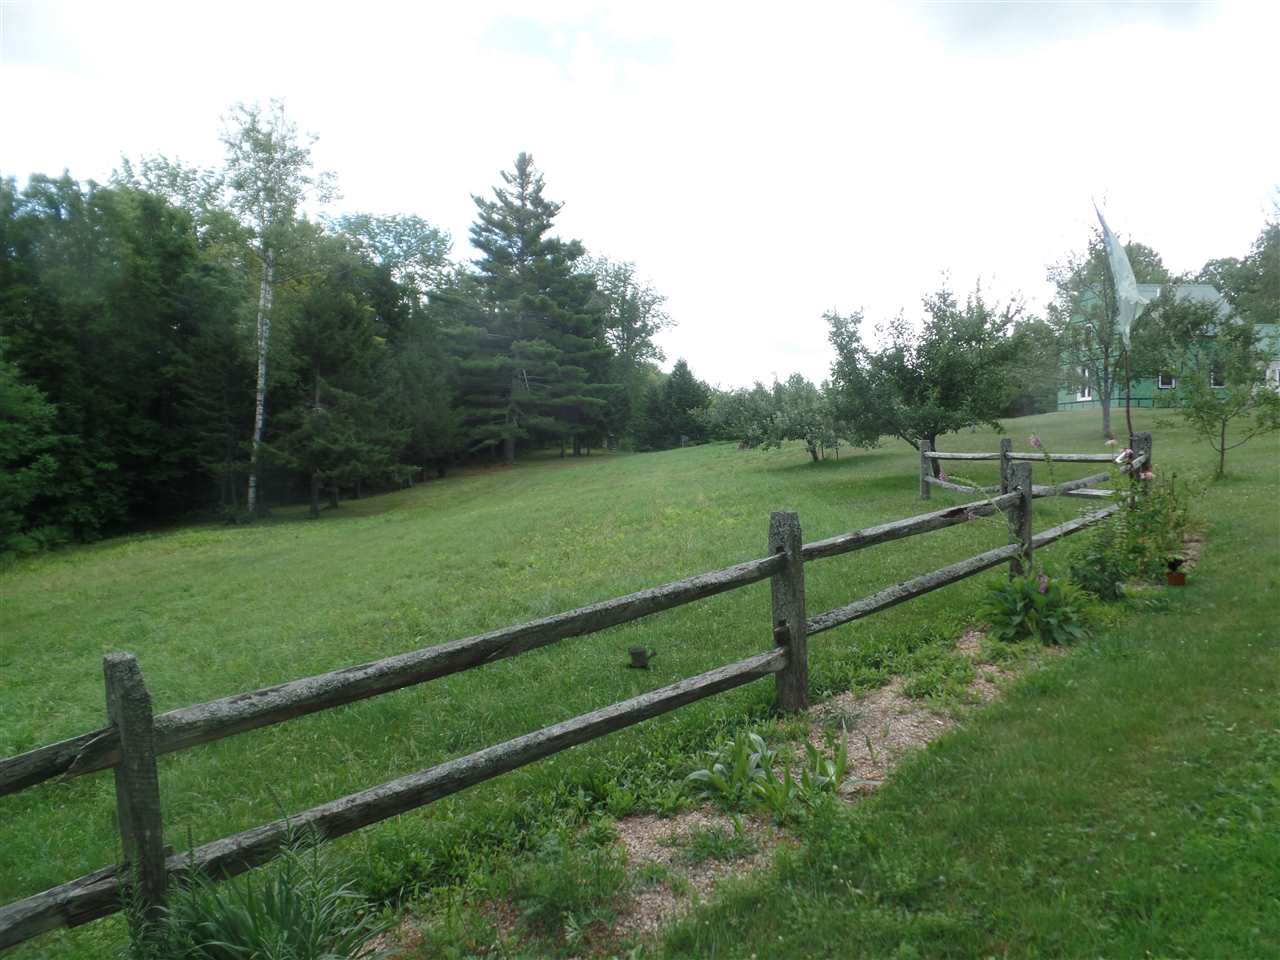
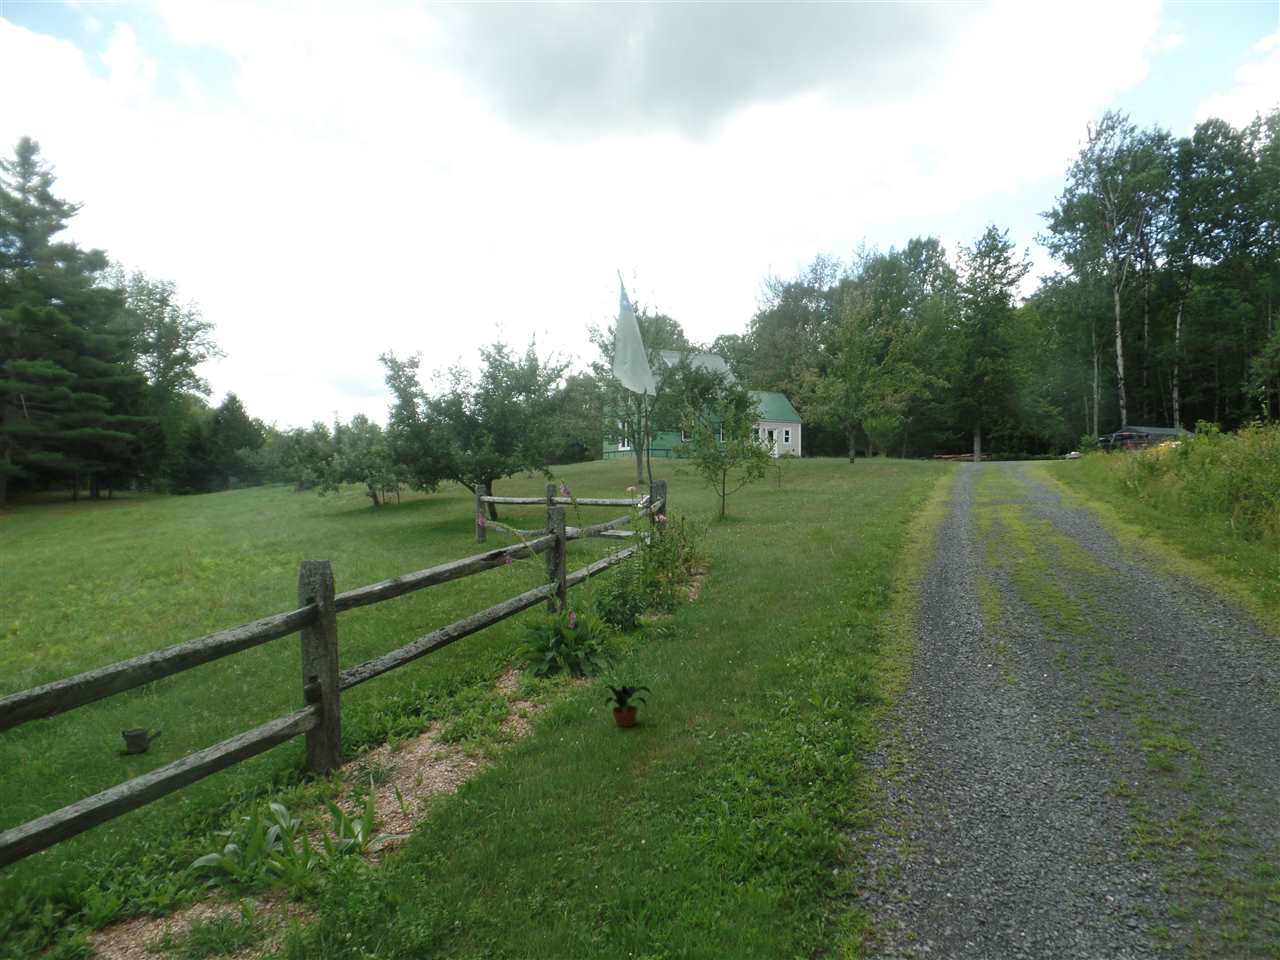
potted plant: present [1161,557,1198,585] -> present [605,685,651,727]

